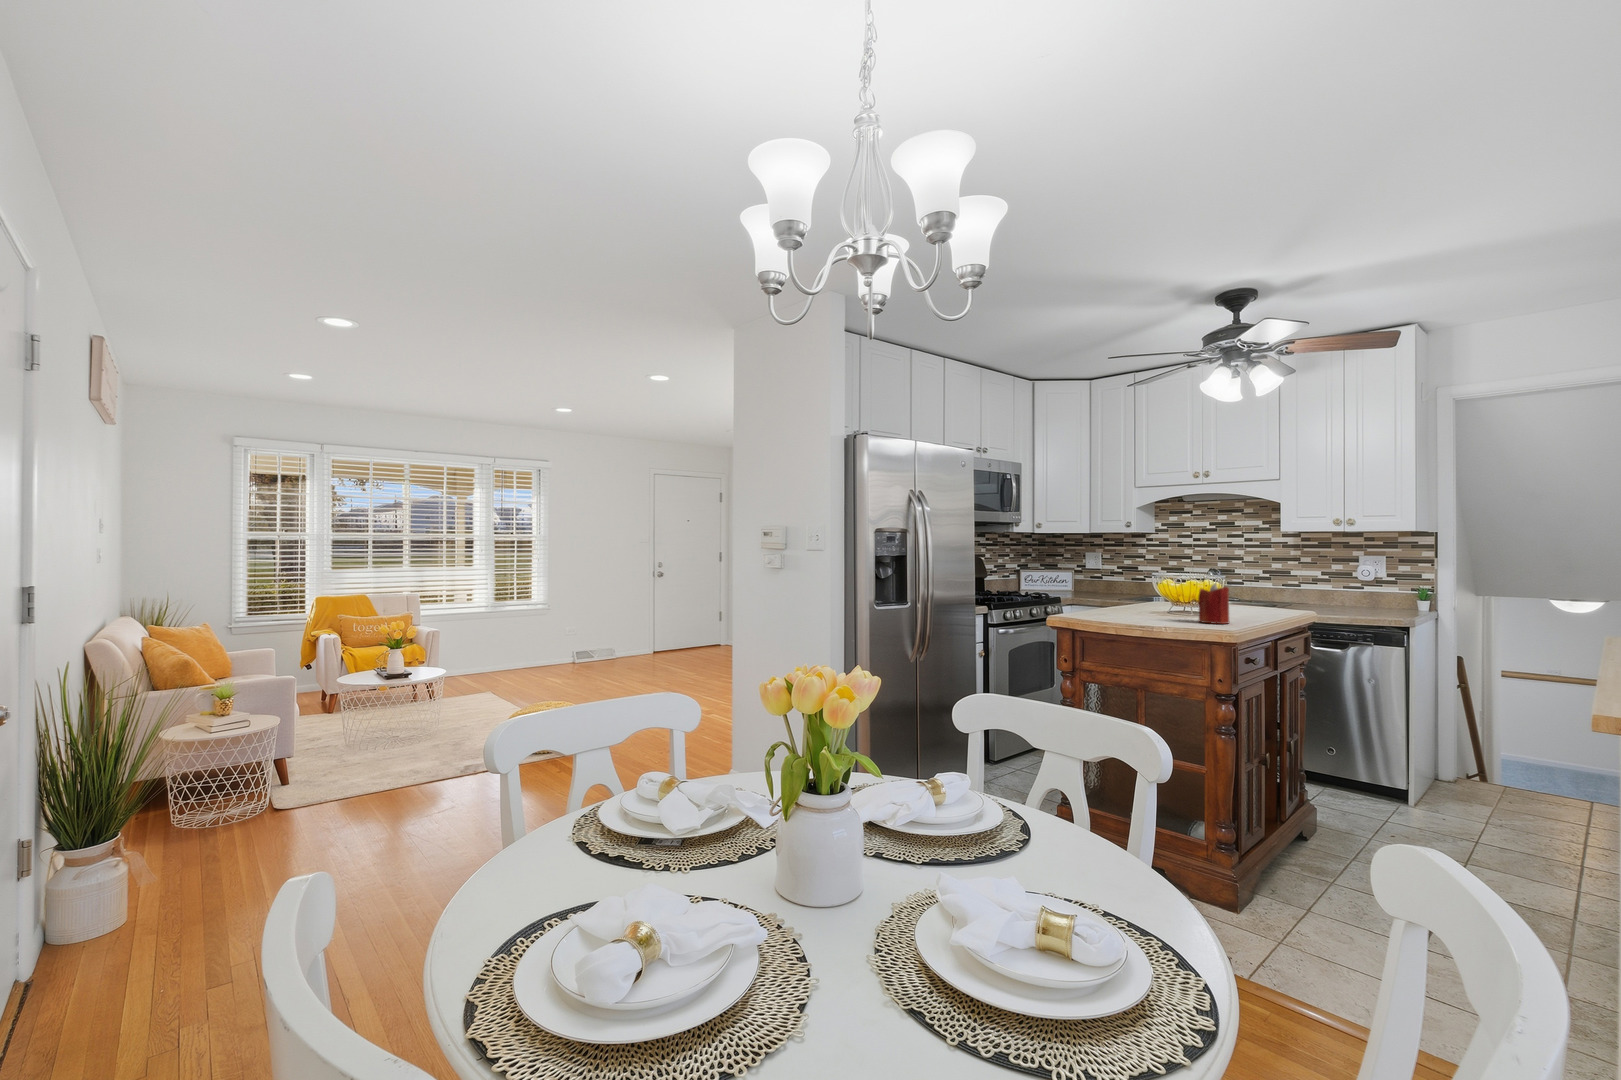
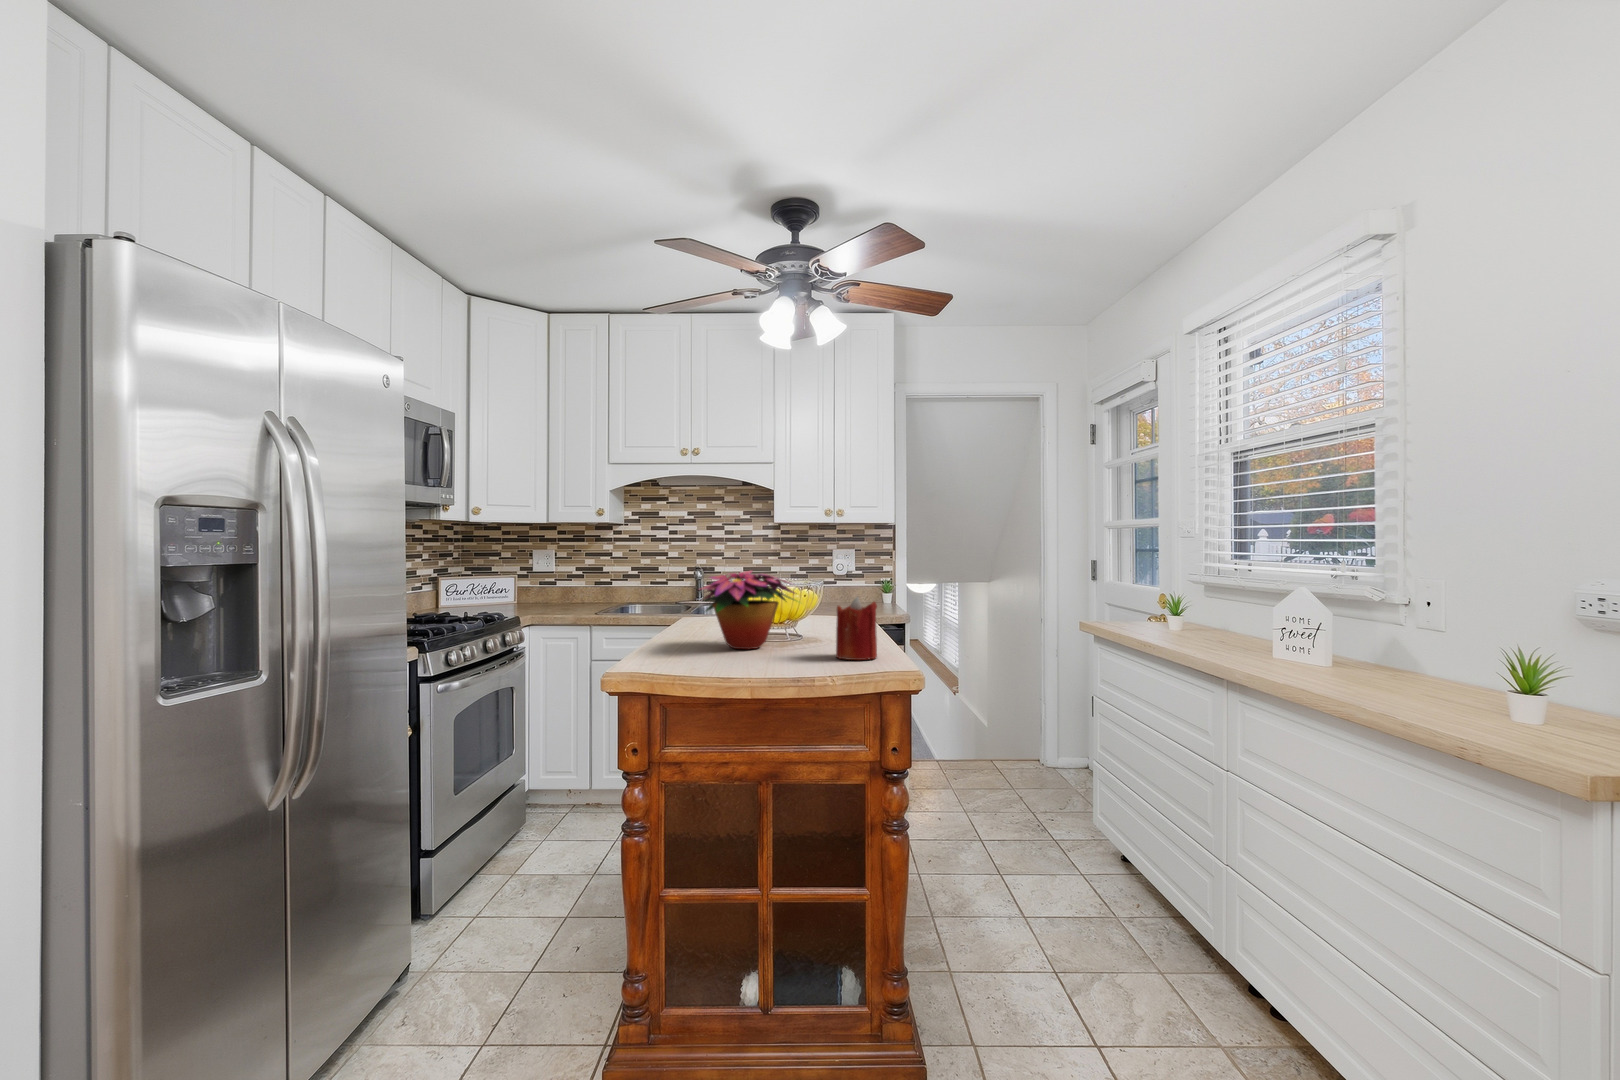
flower arrangement: none [1118,565,1198,615] -> present [701,571,794,649]

